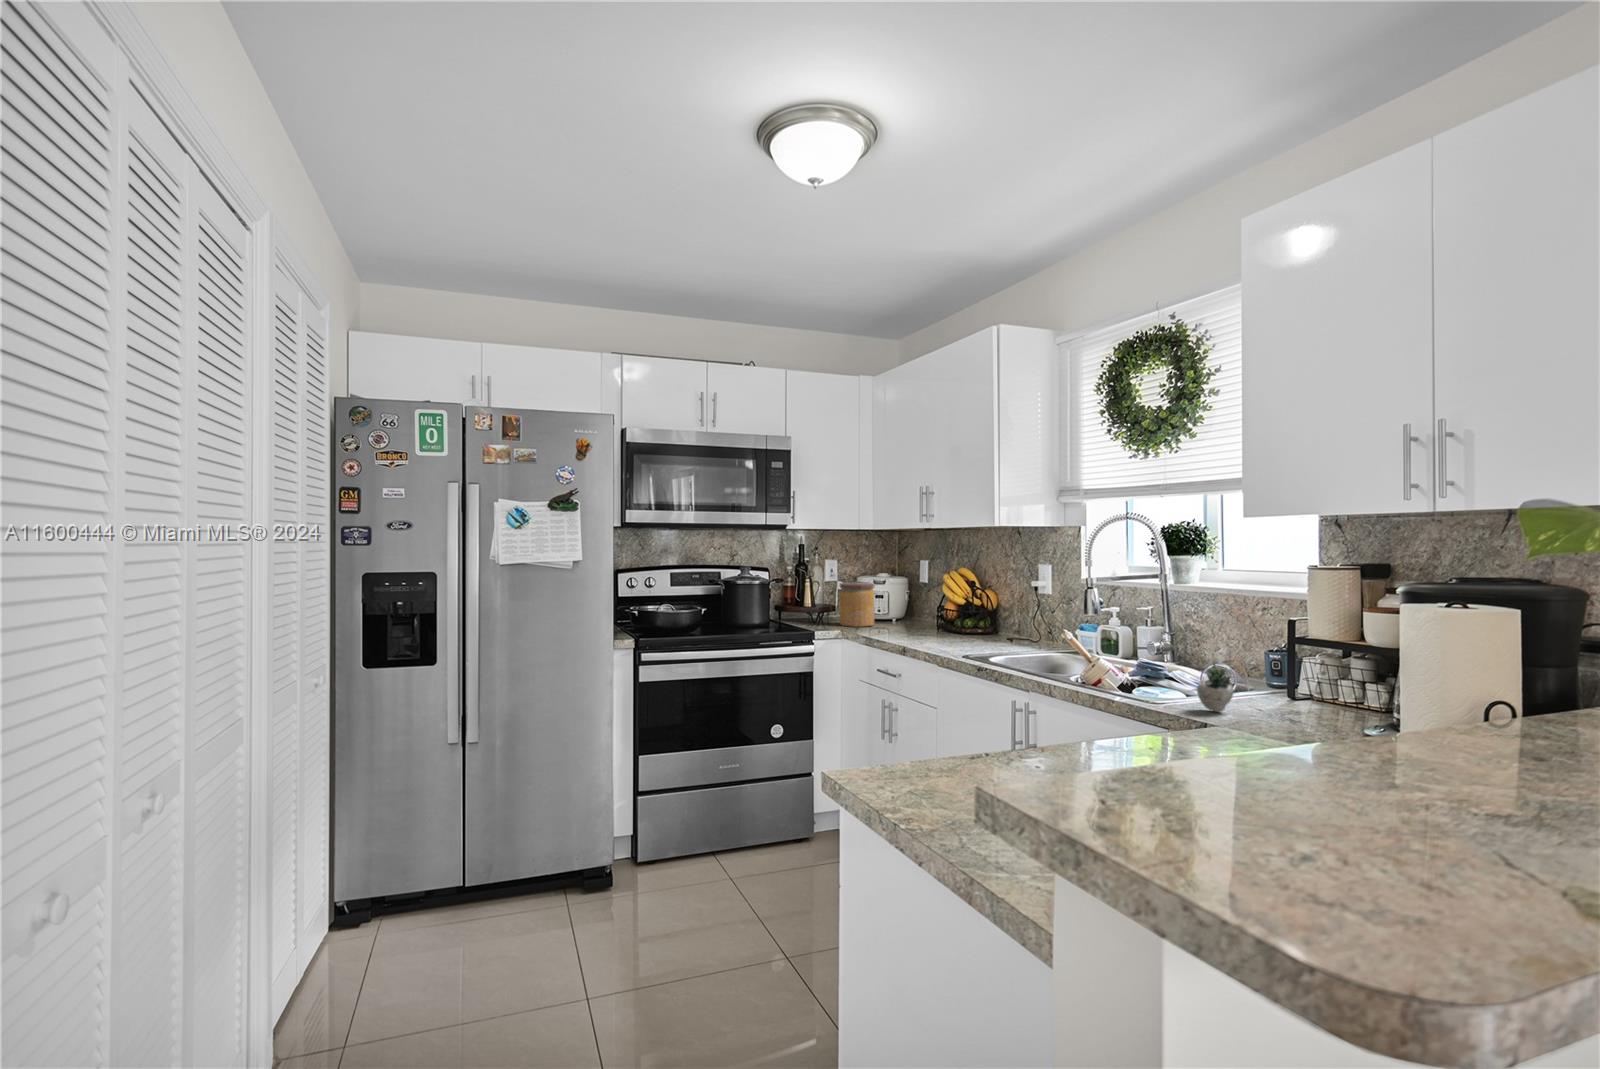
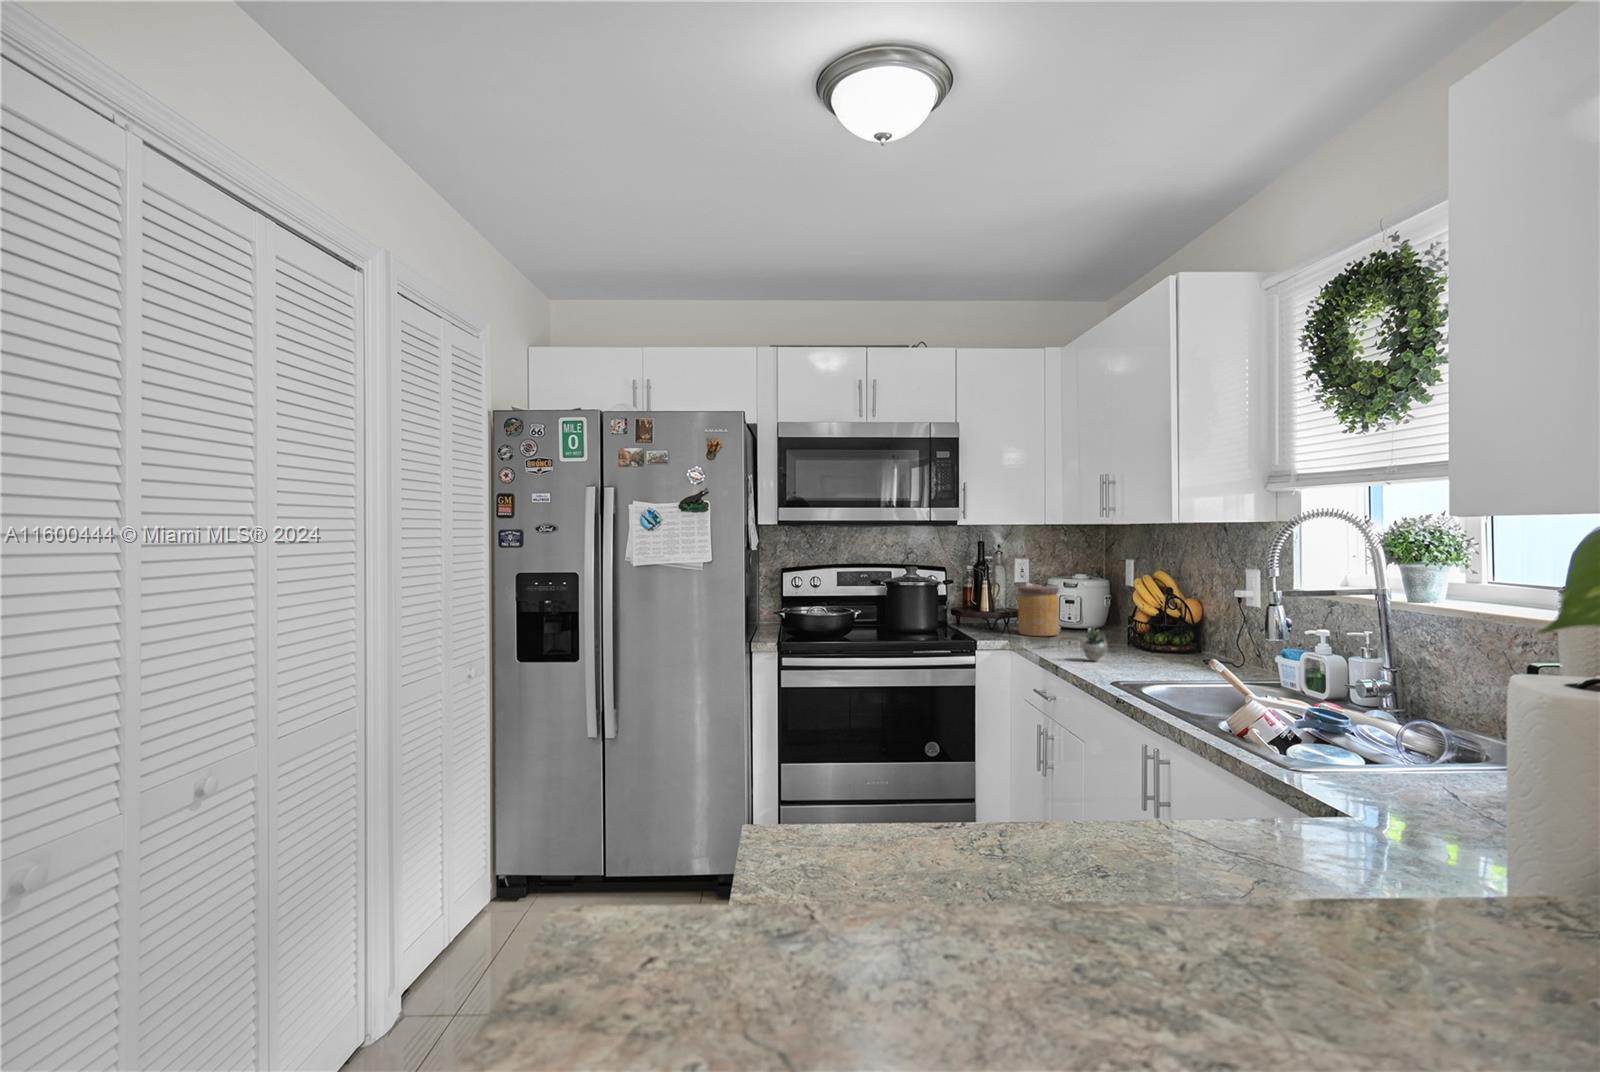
succulent plant: present [1197,660,1271,712] -> present [1082,627,1107,661]

